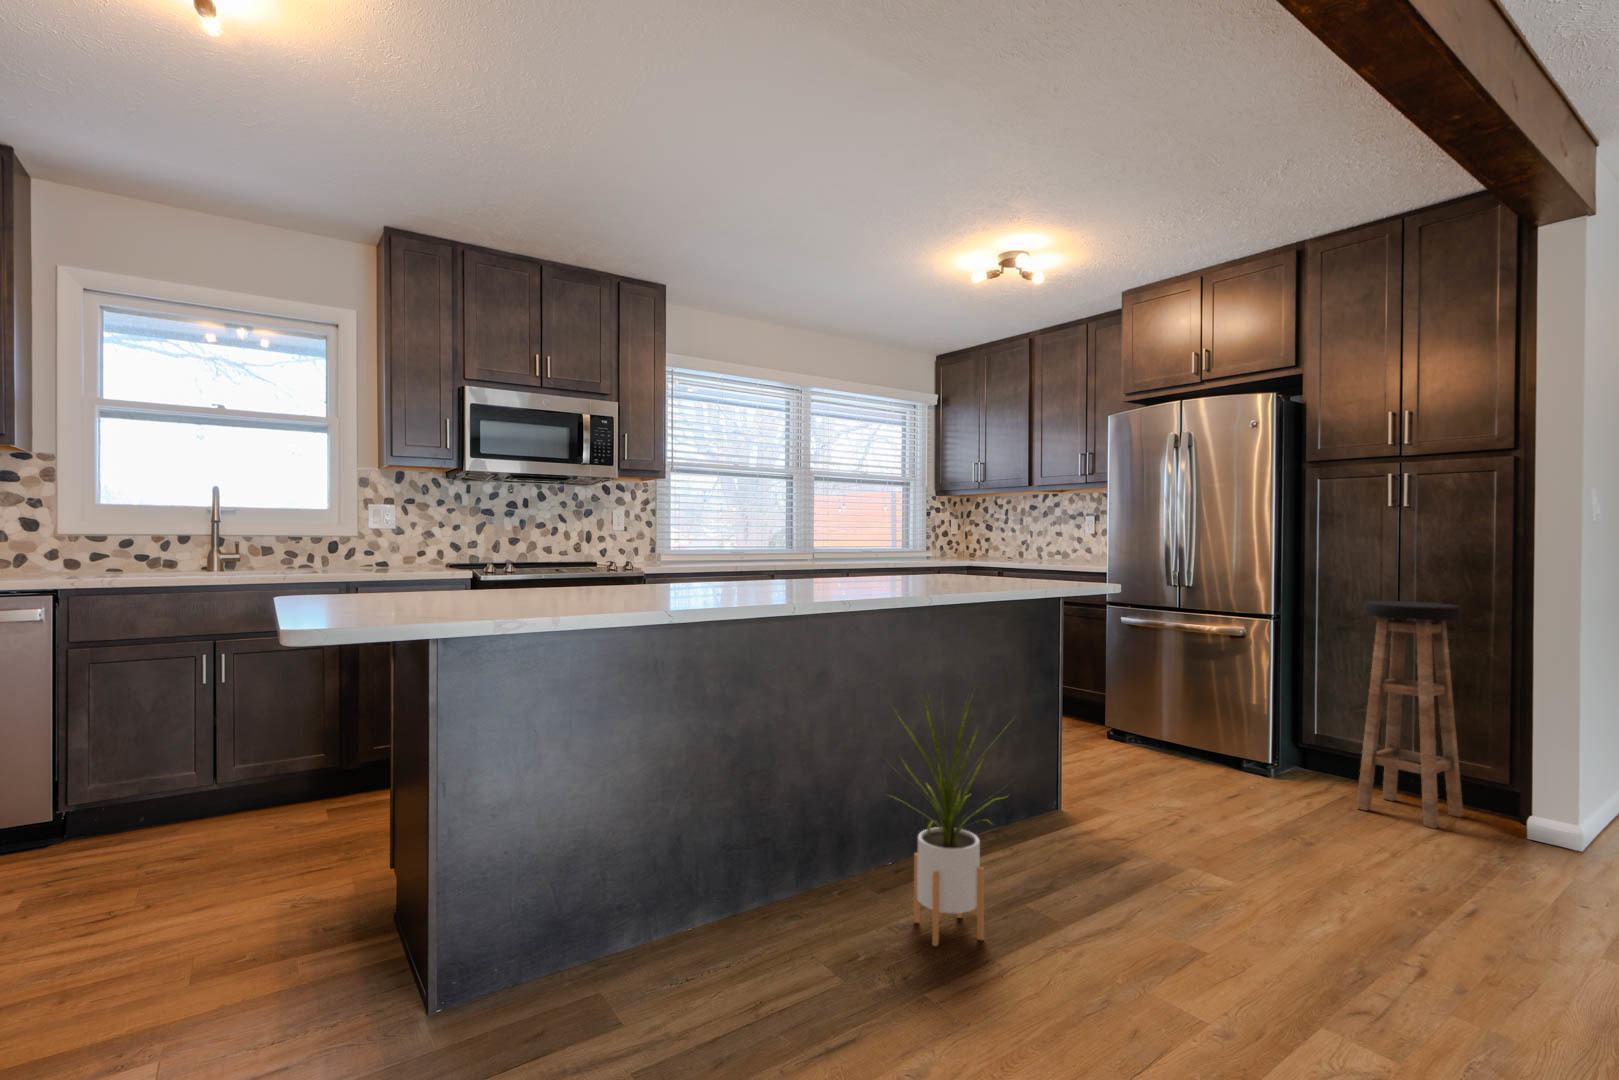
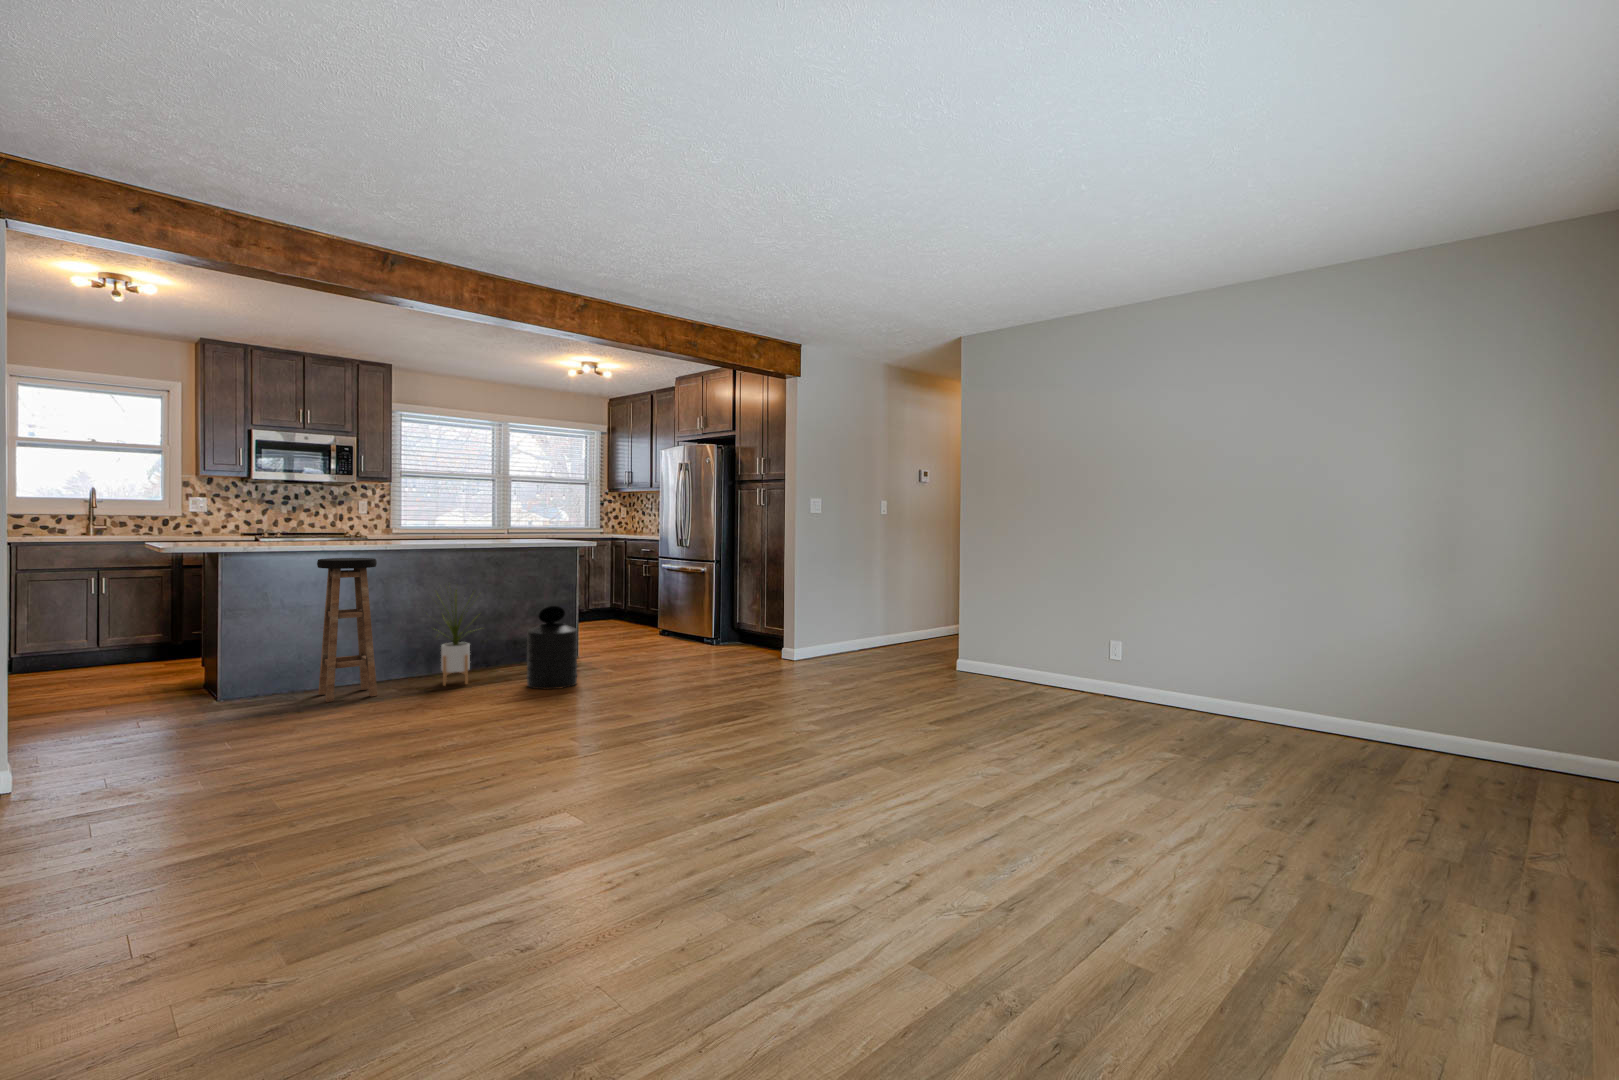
bar stool: present [1357,601,1463,829] -> present [317,558,377,702]
trash can: none [1132,757,1268,986] -> present [527,606,578,689]

